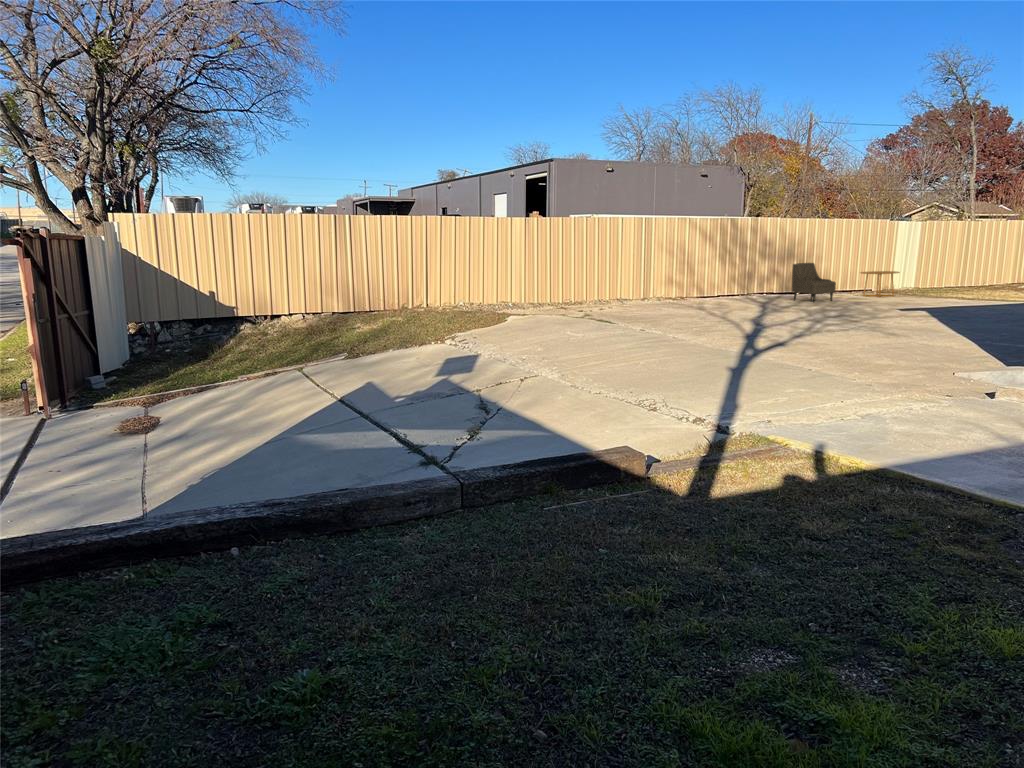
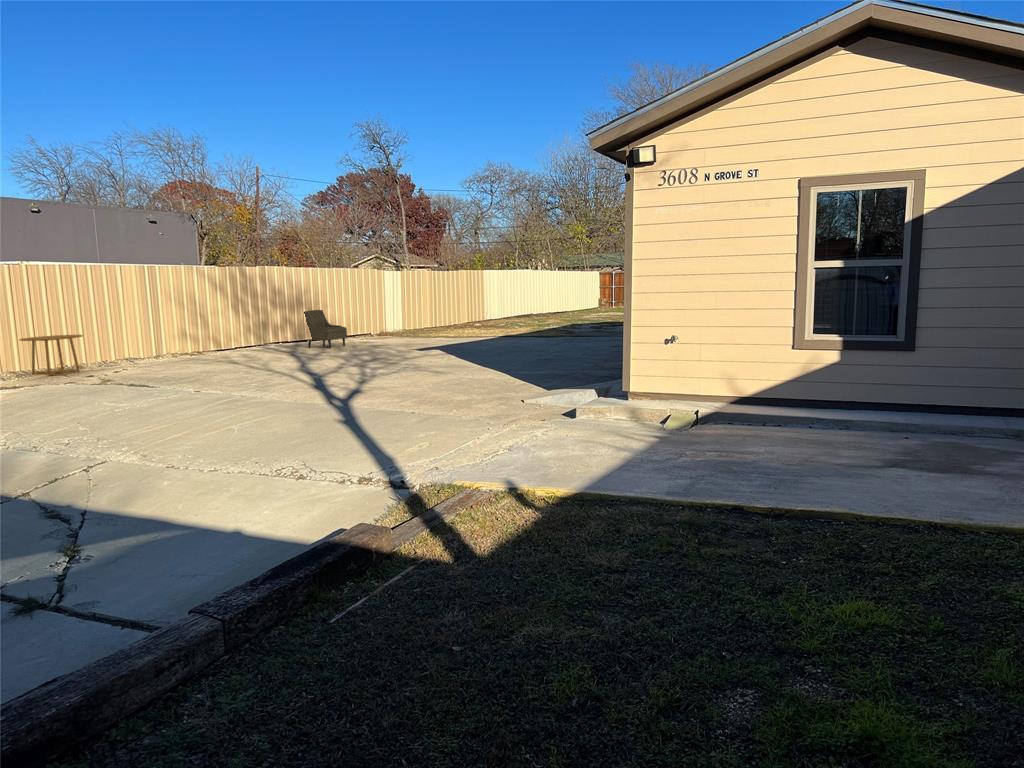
round table: present [860,271,900,297] -> present [20,335,83,376]

